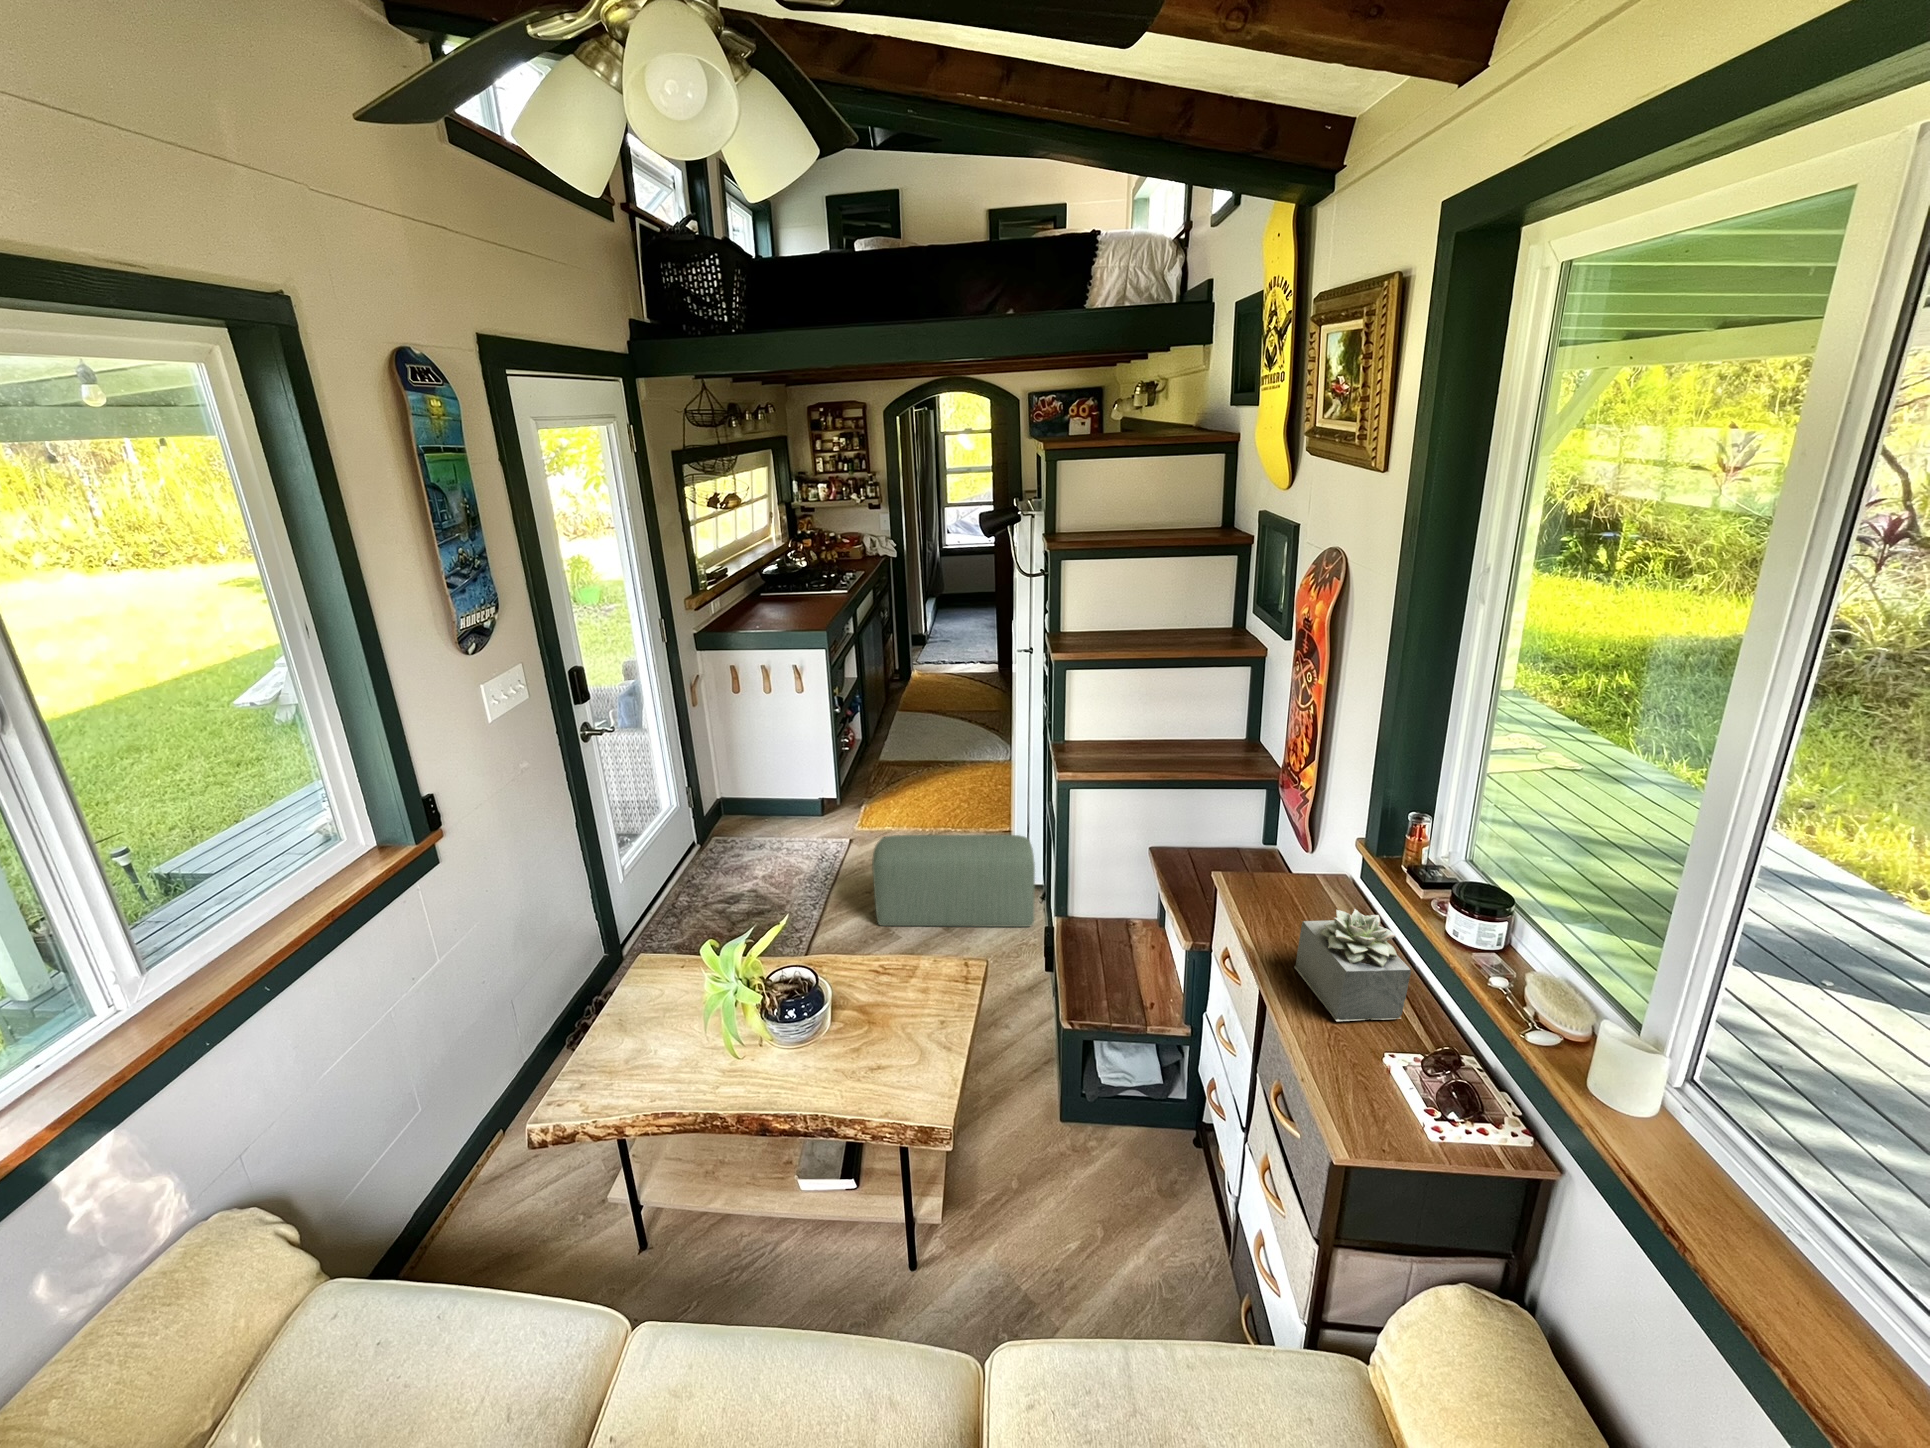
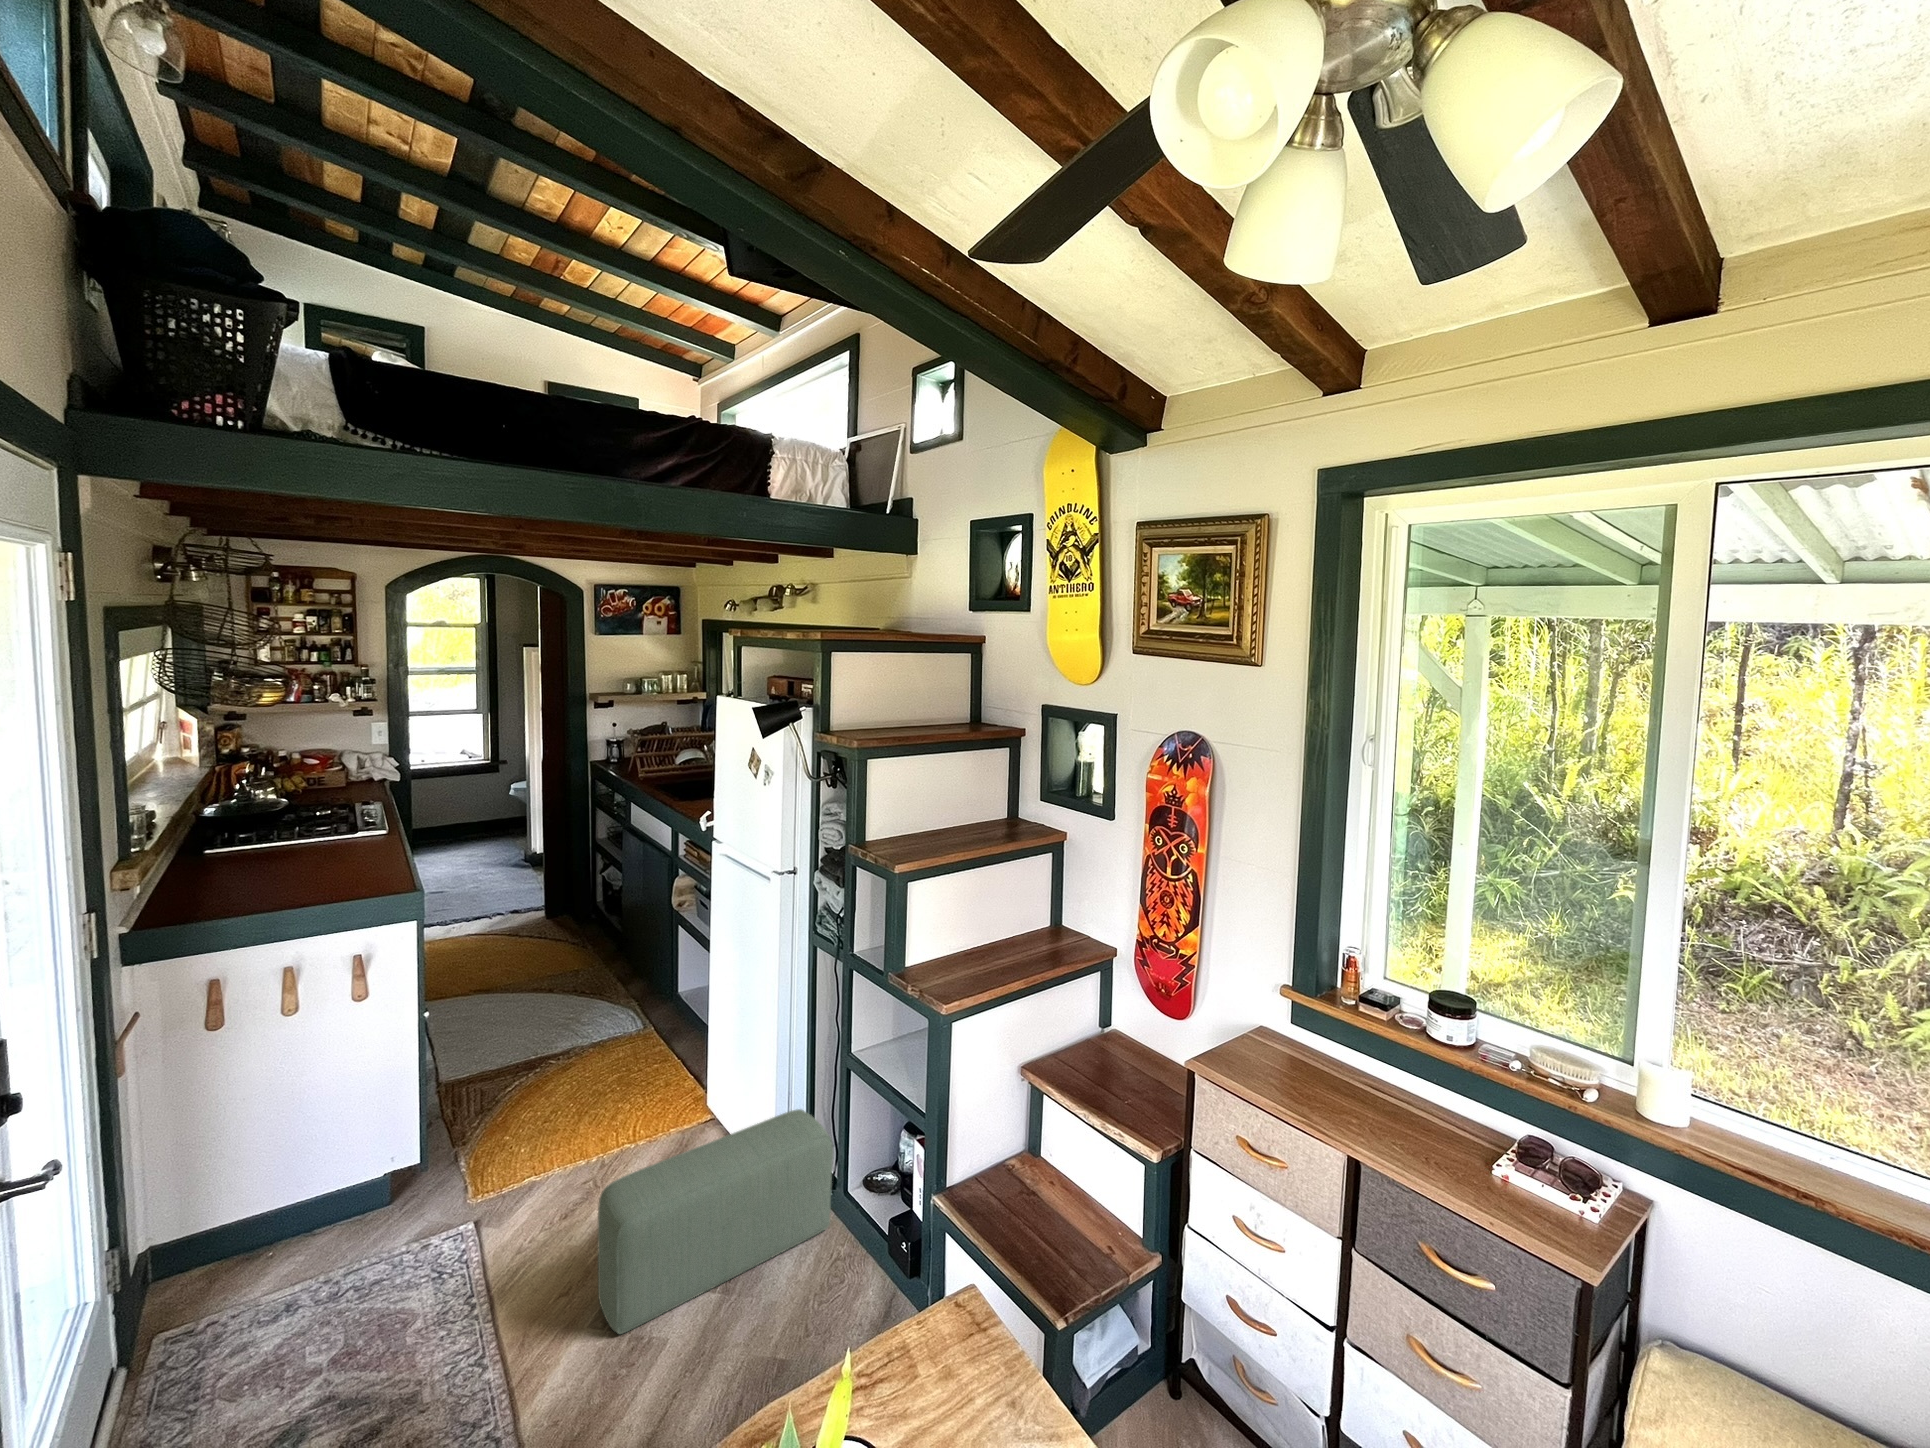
succulent plant: present [1294,909,1411,1021] -> none [1344,1046,1447,1161]

